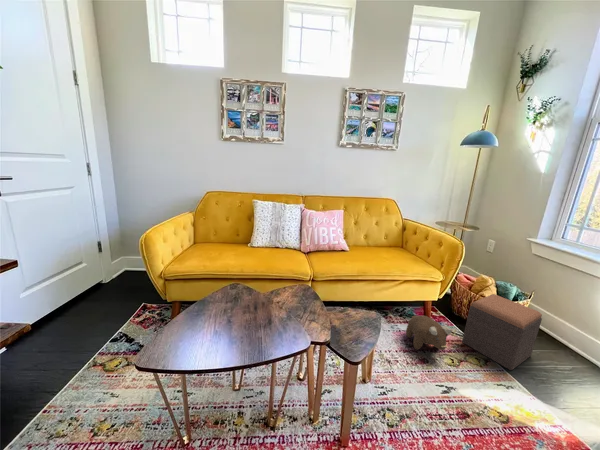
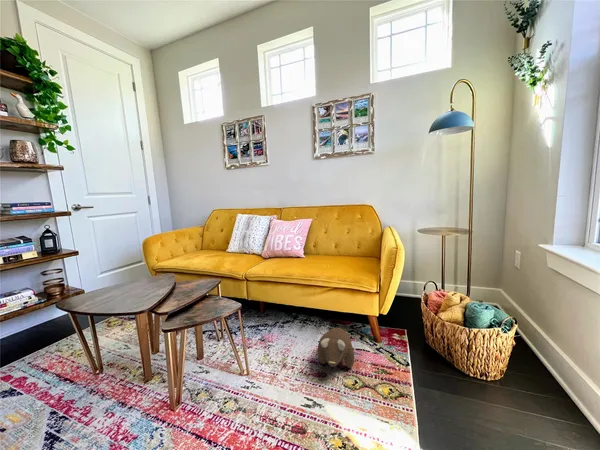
footstool: present [462,294,542,370] -> none [389,315,480,415]

